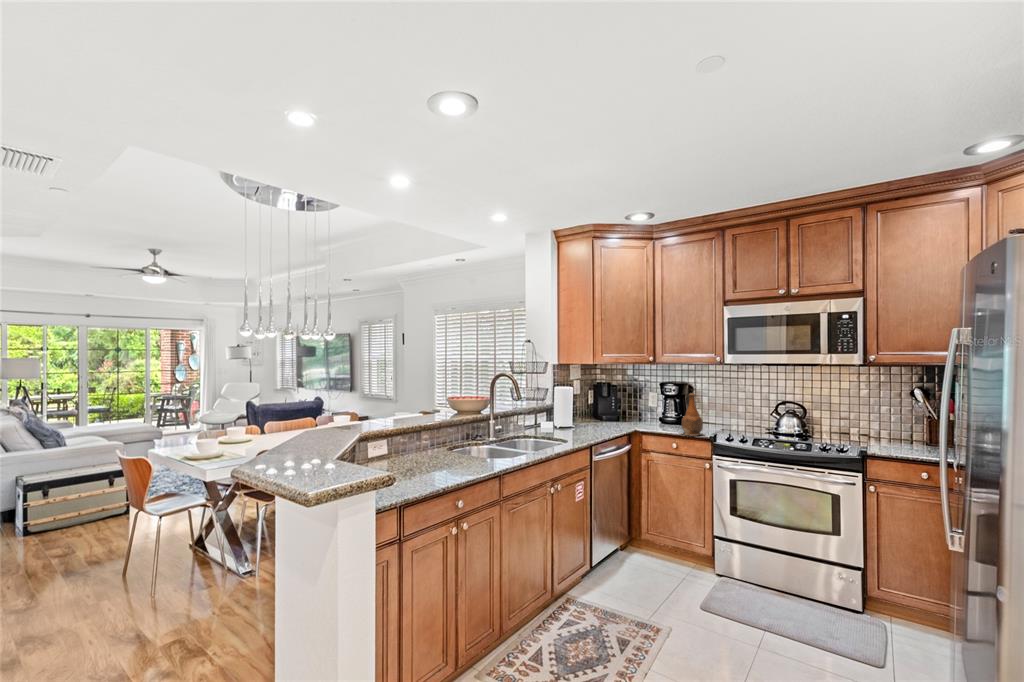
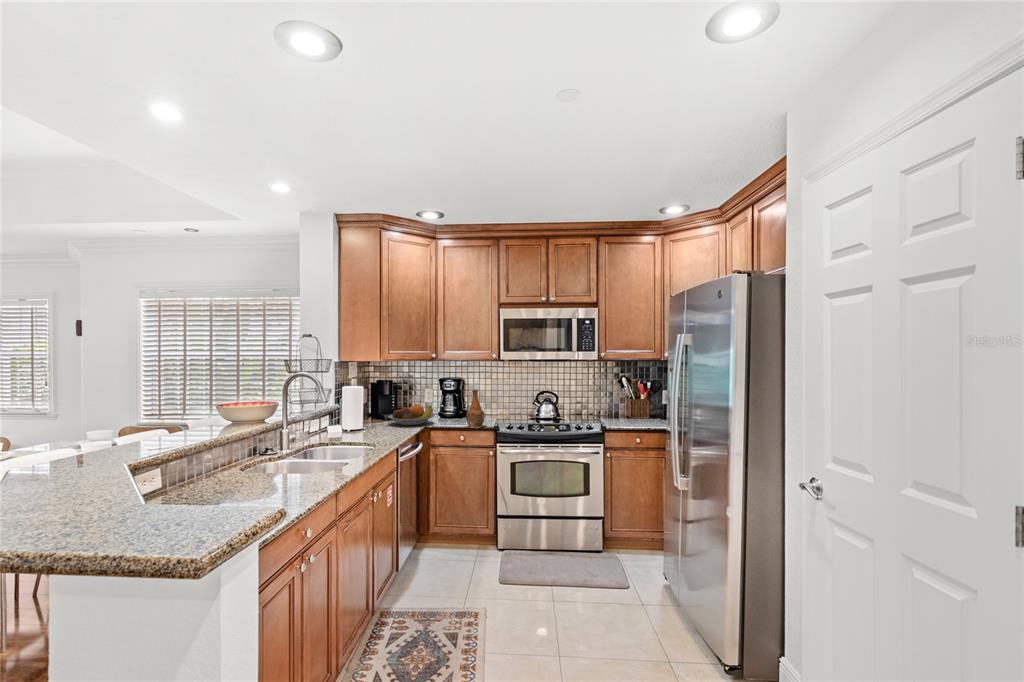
fruit bowl: none [604,406,652,427] -> present [388,404,434,425]

